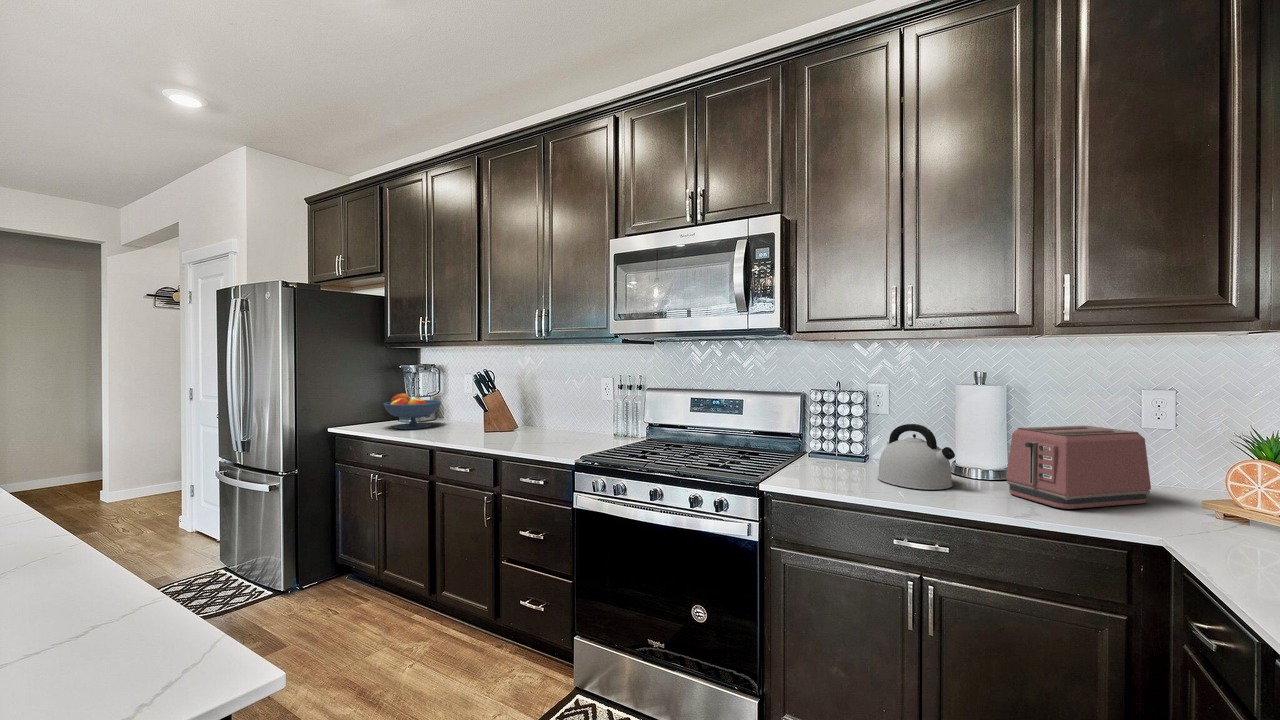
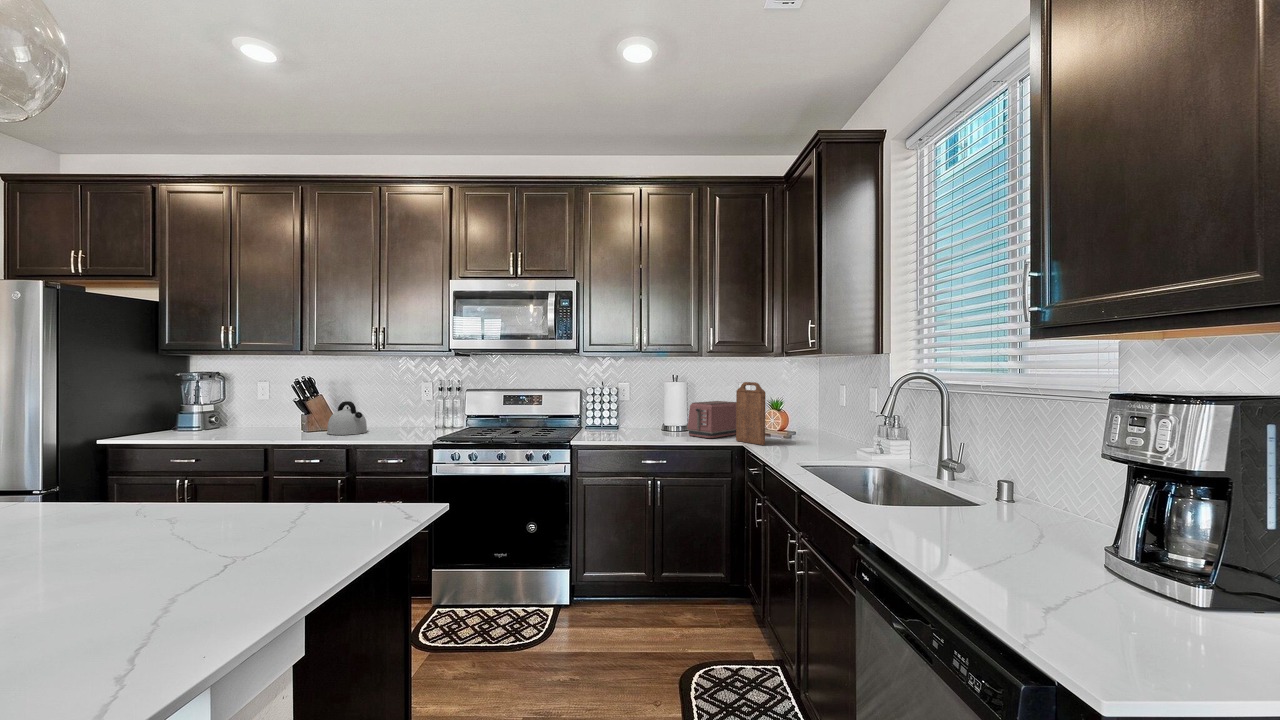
cutting board: none [1138,390,1241,554] -> present [736,382,766,445]
fruit bowl: present [384,393,441,429] -> none [180,400,247,435]
kettle: present [878,424,955,490] -> present [327,401,367,435]

